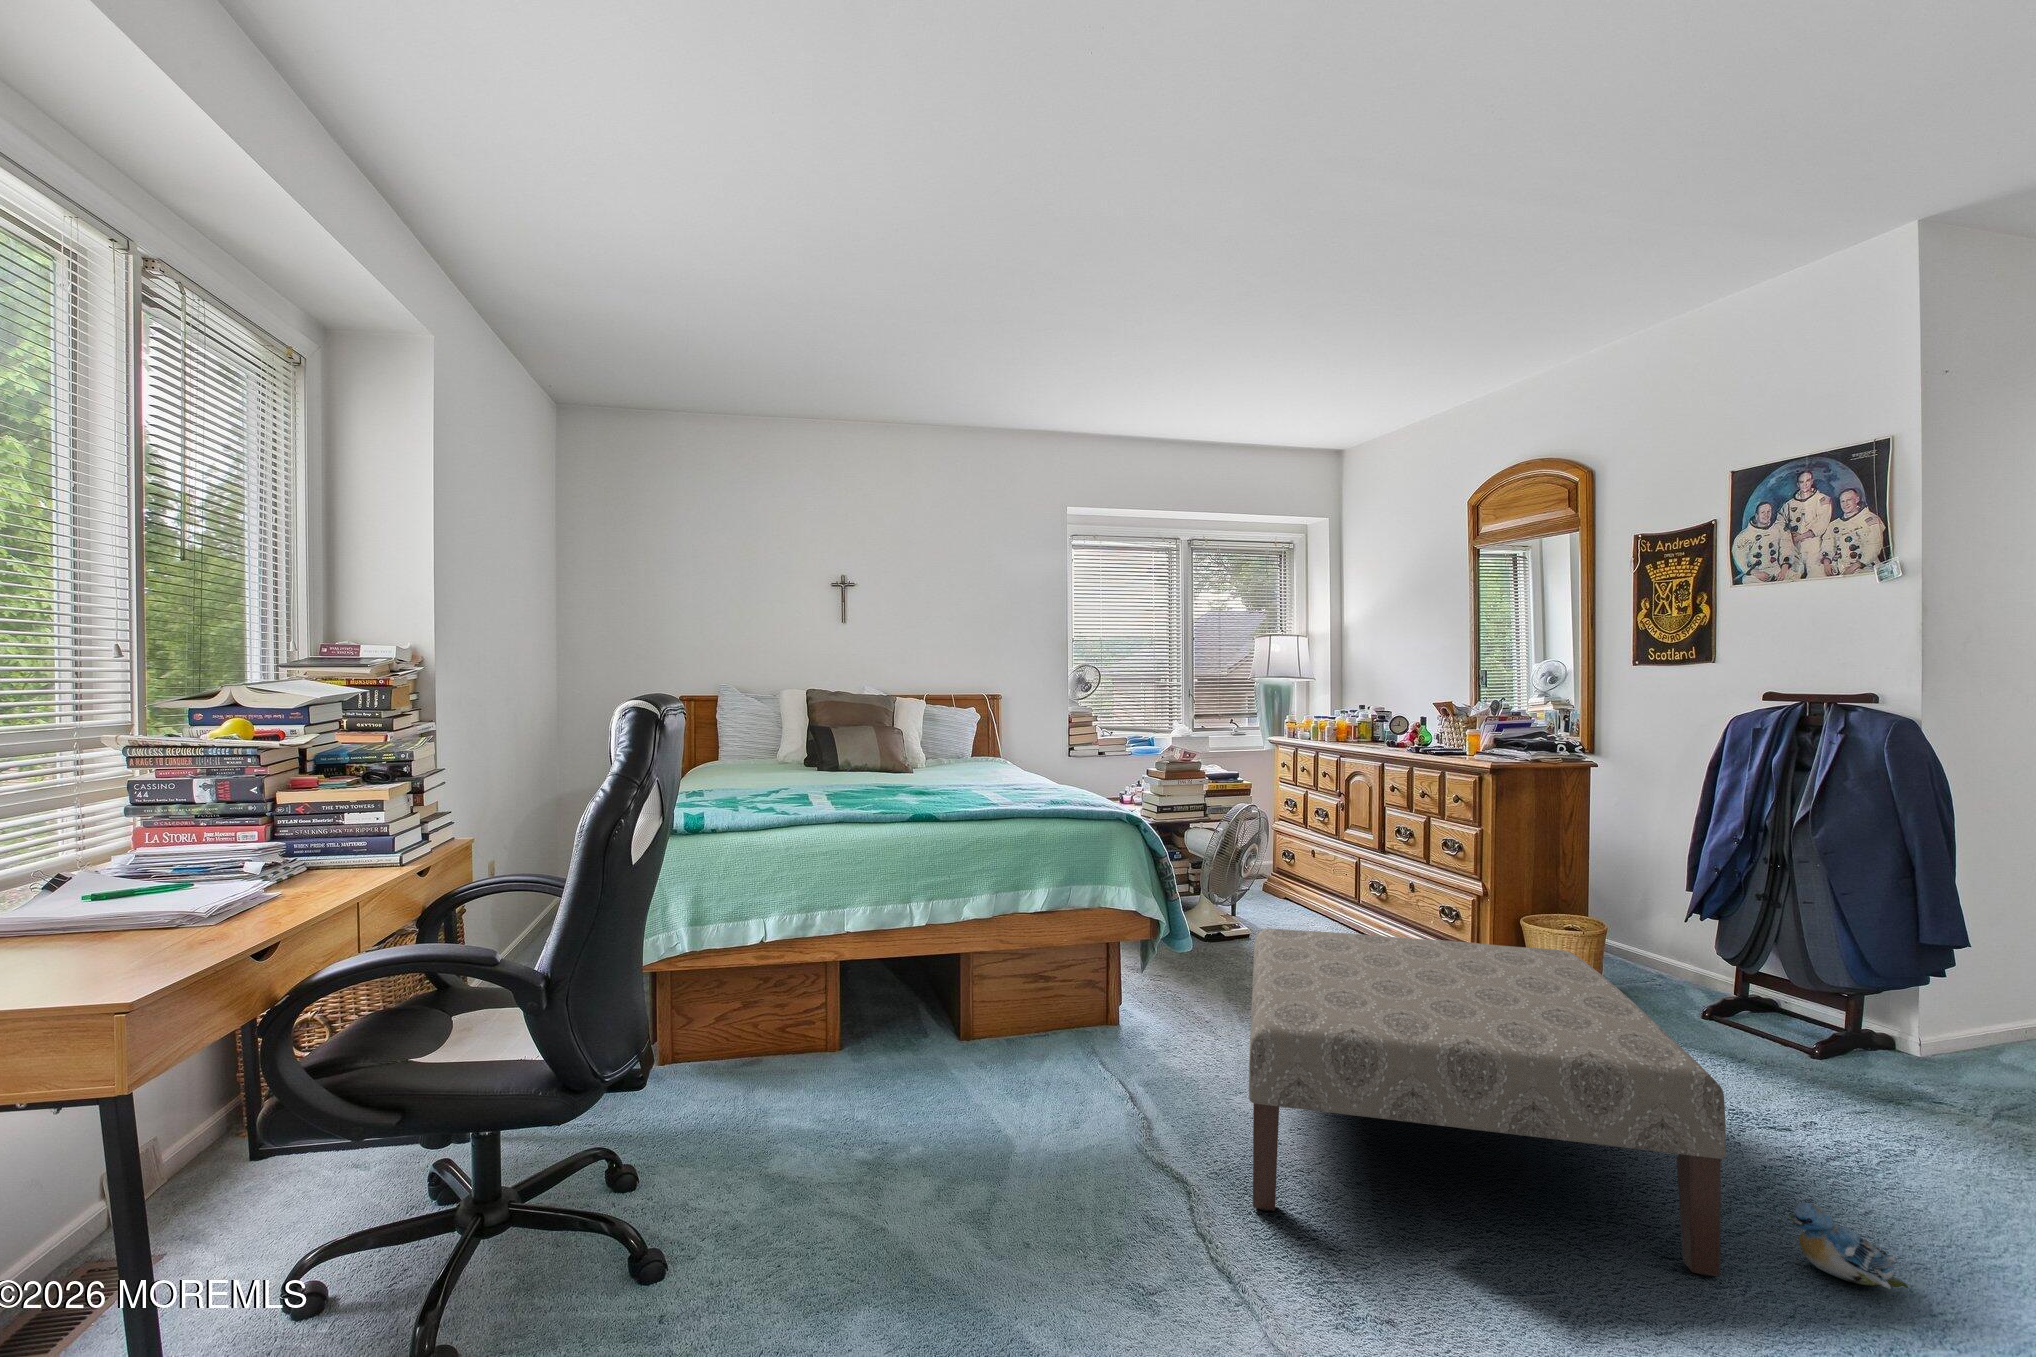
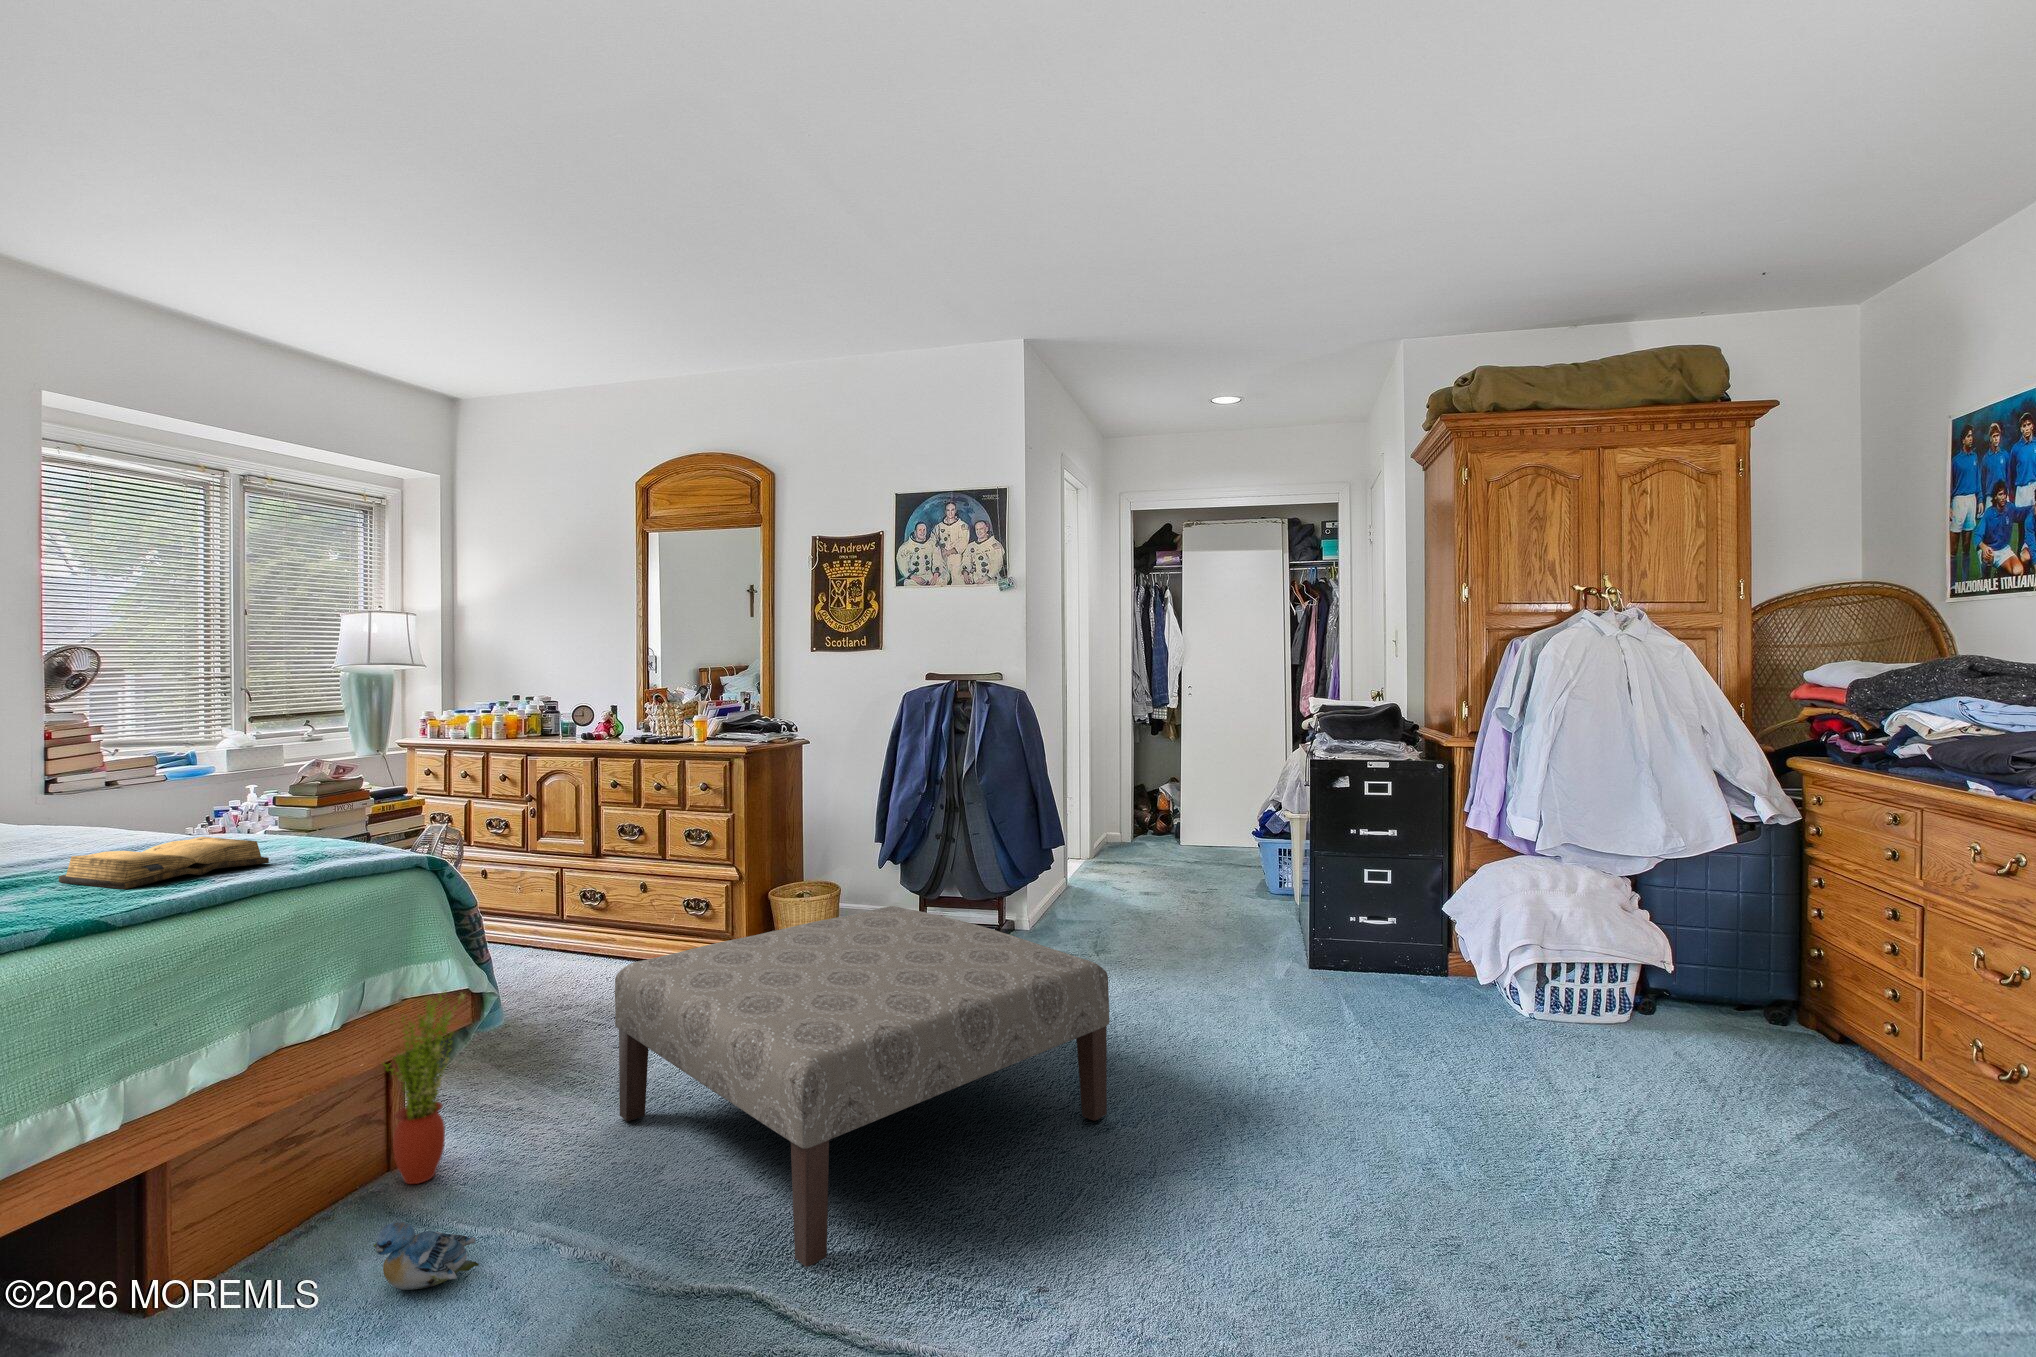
diary: none [966,781,1048,803] -> present [59,837,269,889]
potted plant: none [1085,895,1147,1039] -> present [383,993,465,1184]
plush toy: present [1789,1203,1908,1289] -> present [373,1222,479,1290]

